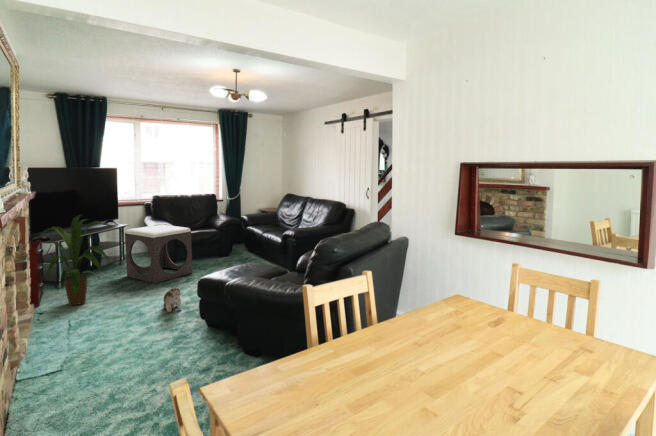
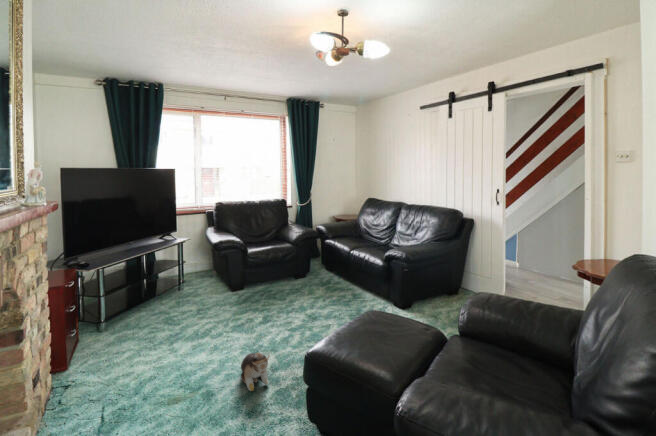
house plant: present [38,215,108,305] -> none [64,239,166,370]
footstool: present [125,225,192,283] -> none [184,241,268,324]

